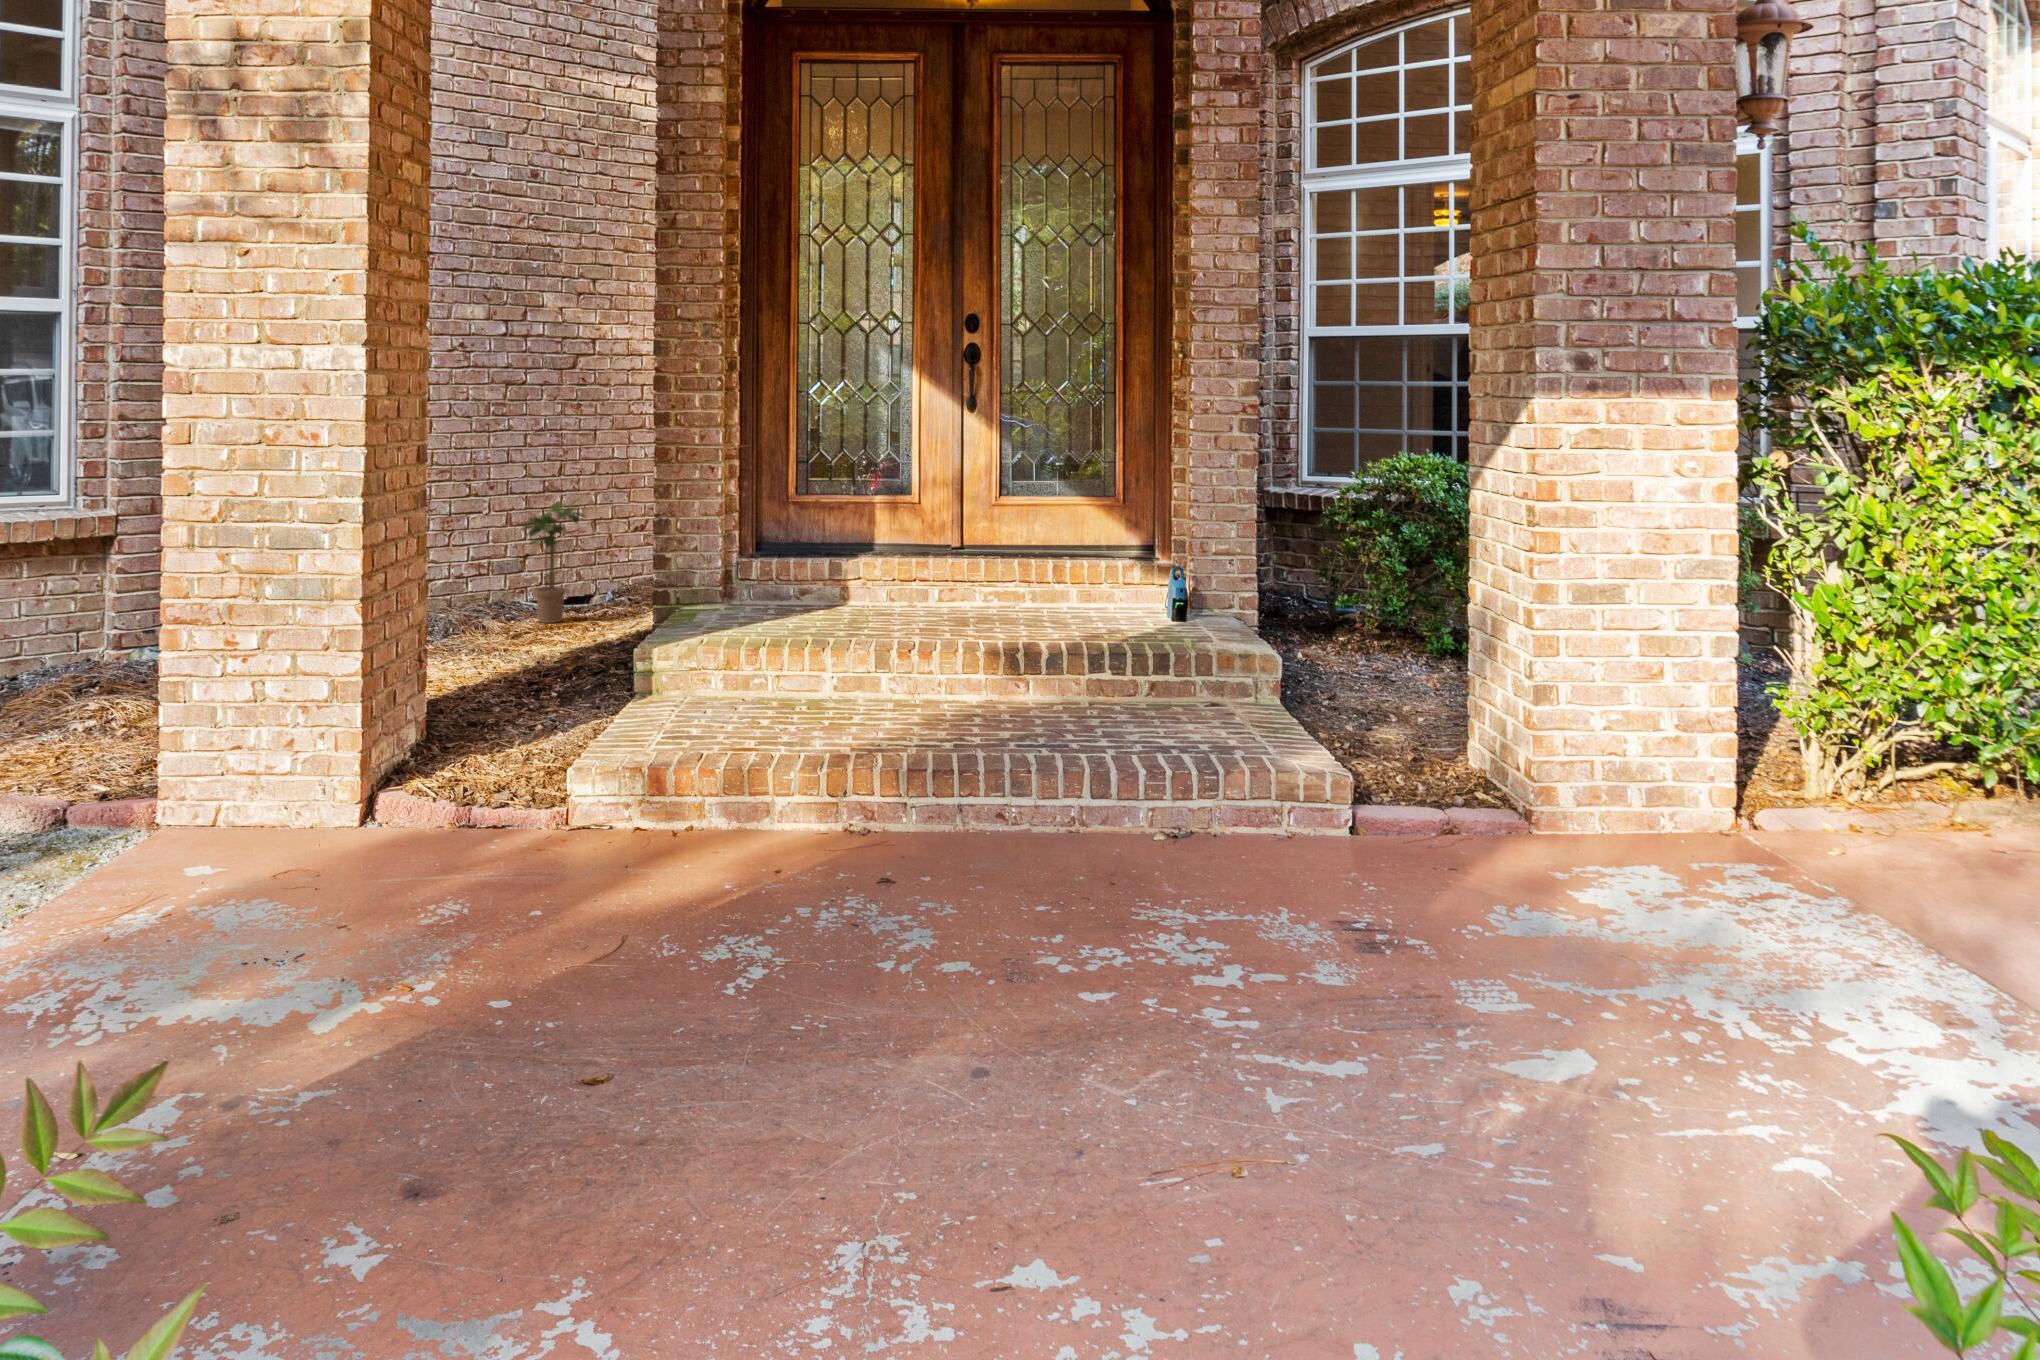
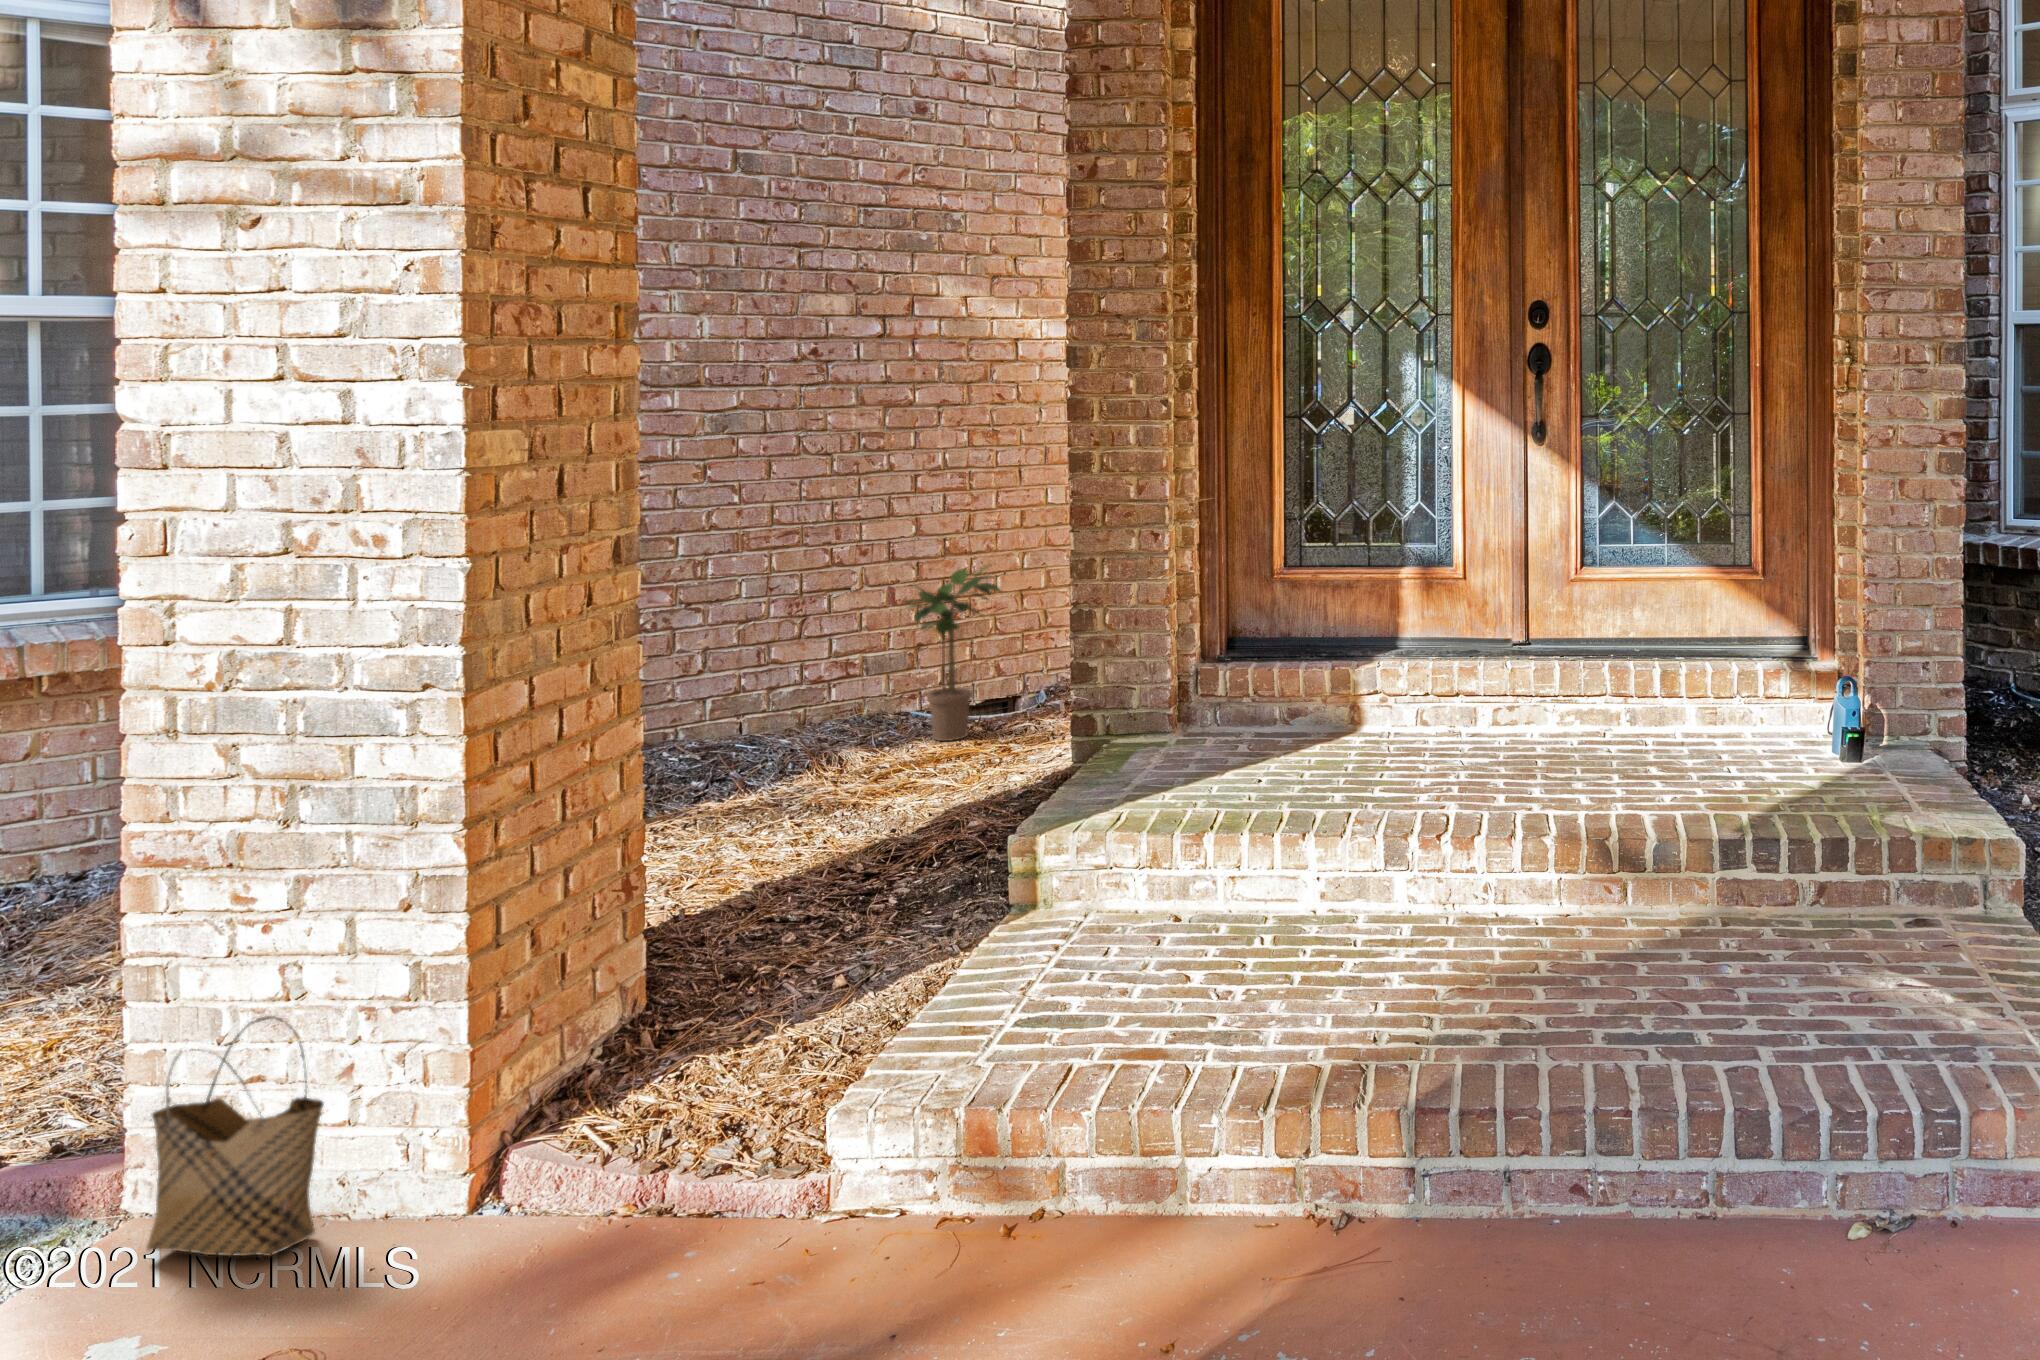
woven basket: none [190,709,285,838] -> present [147,1016,324,1256]

